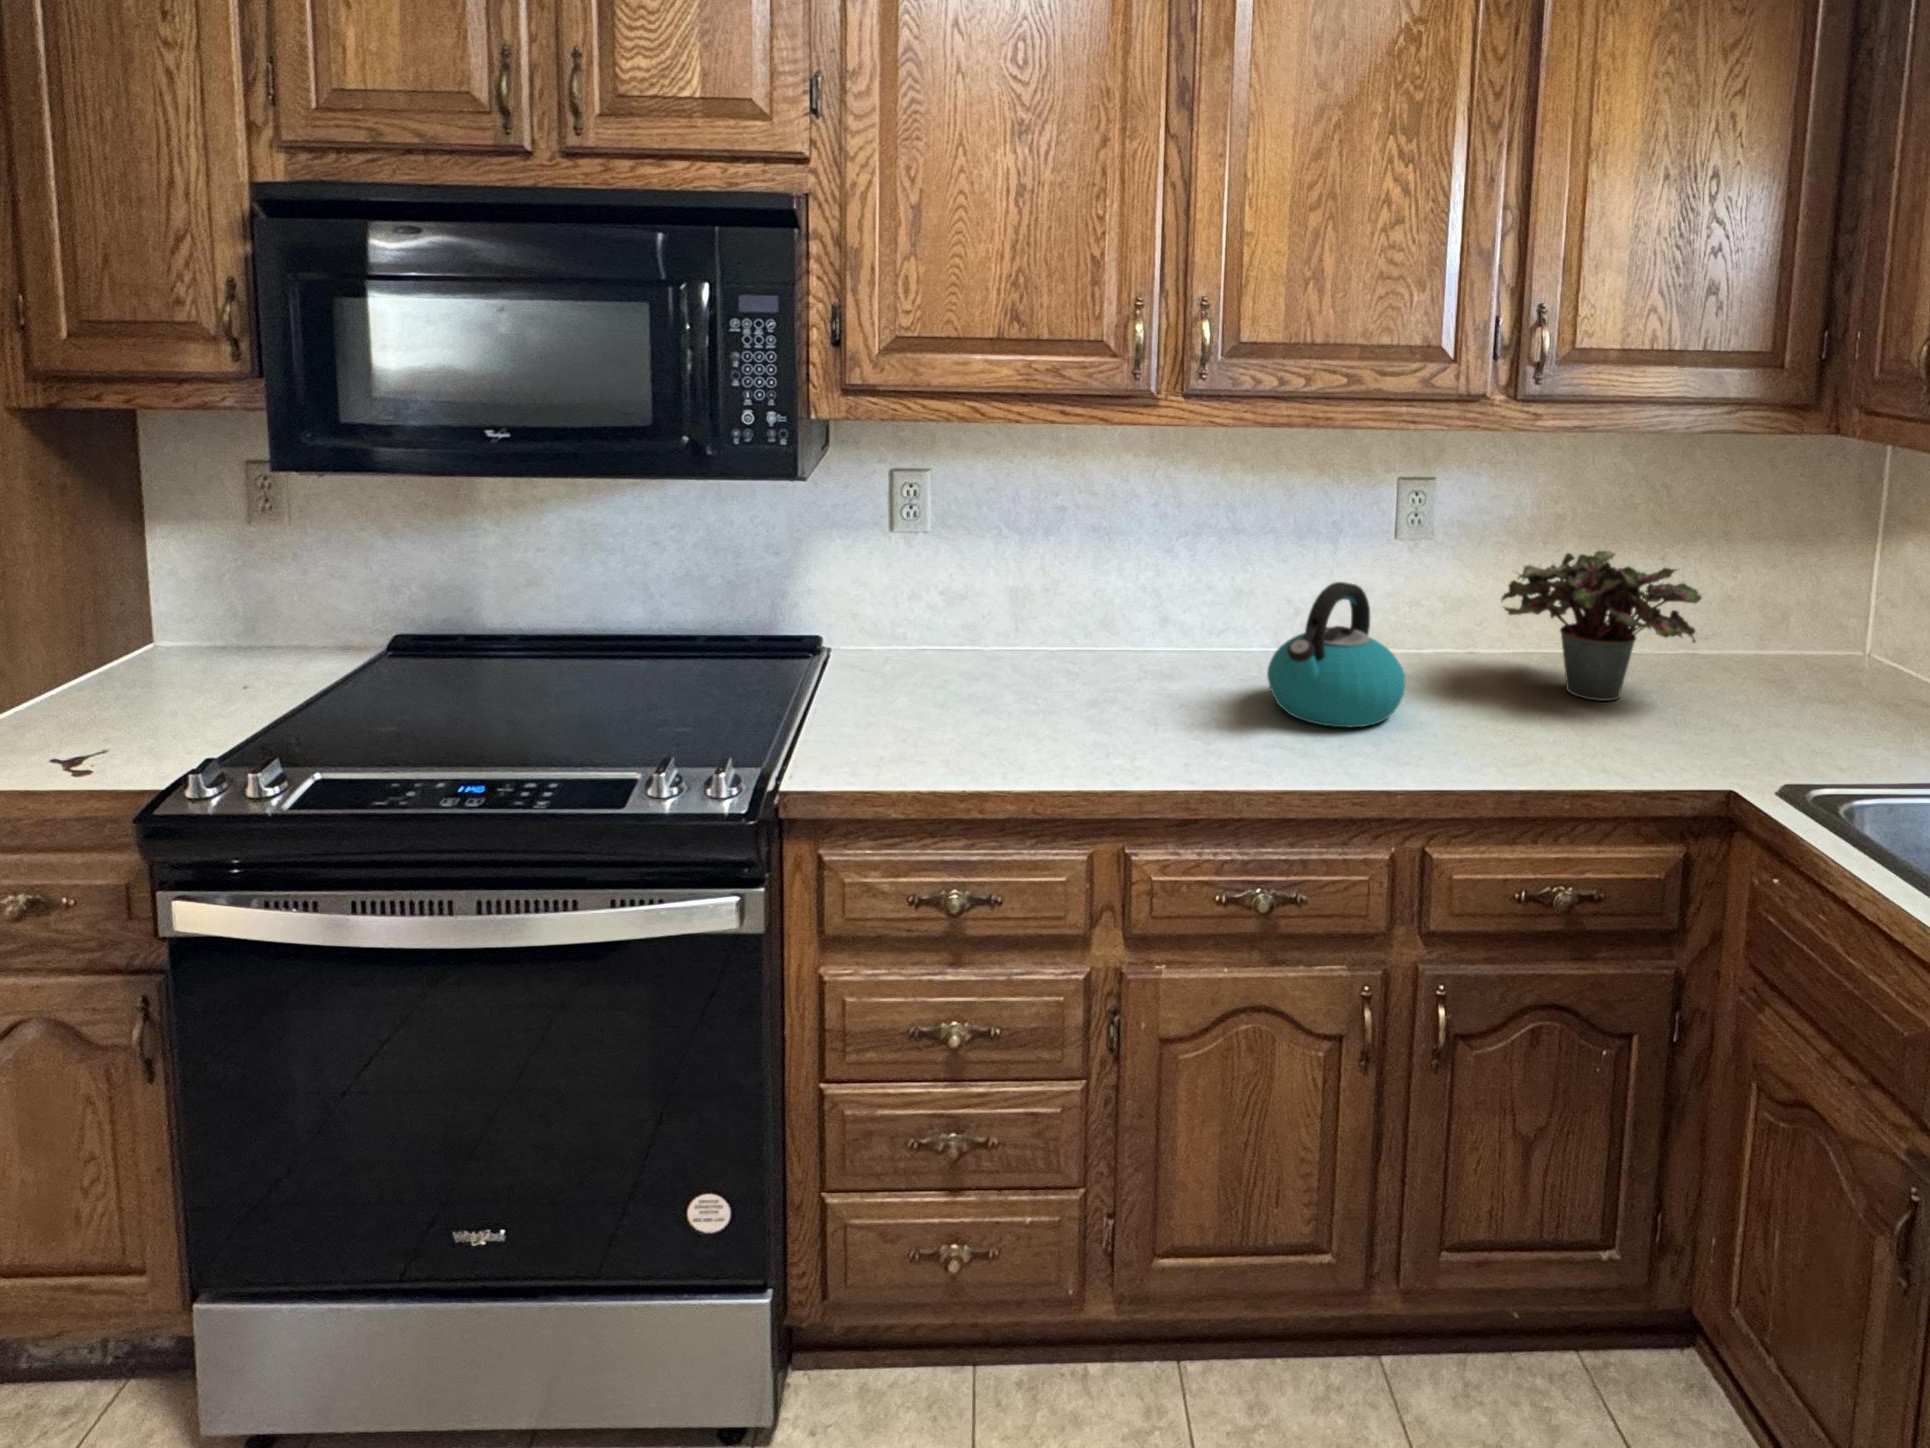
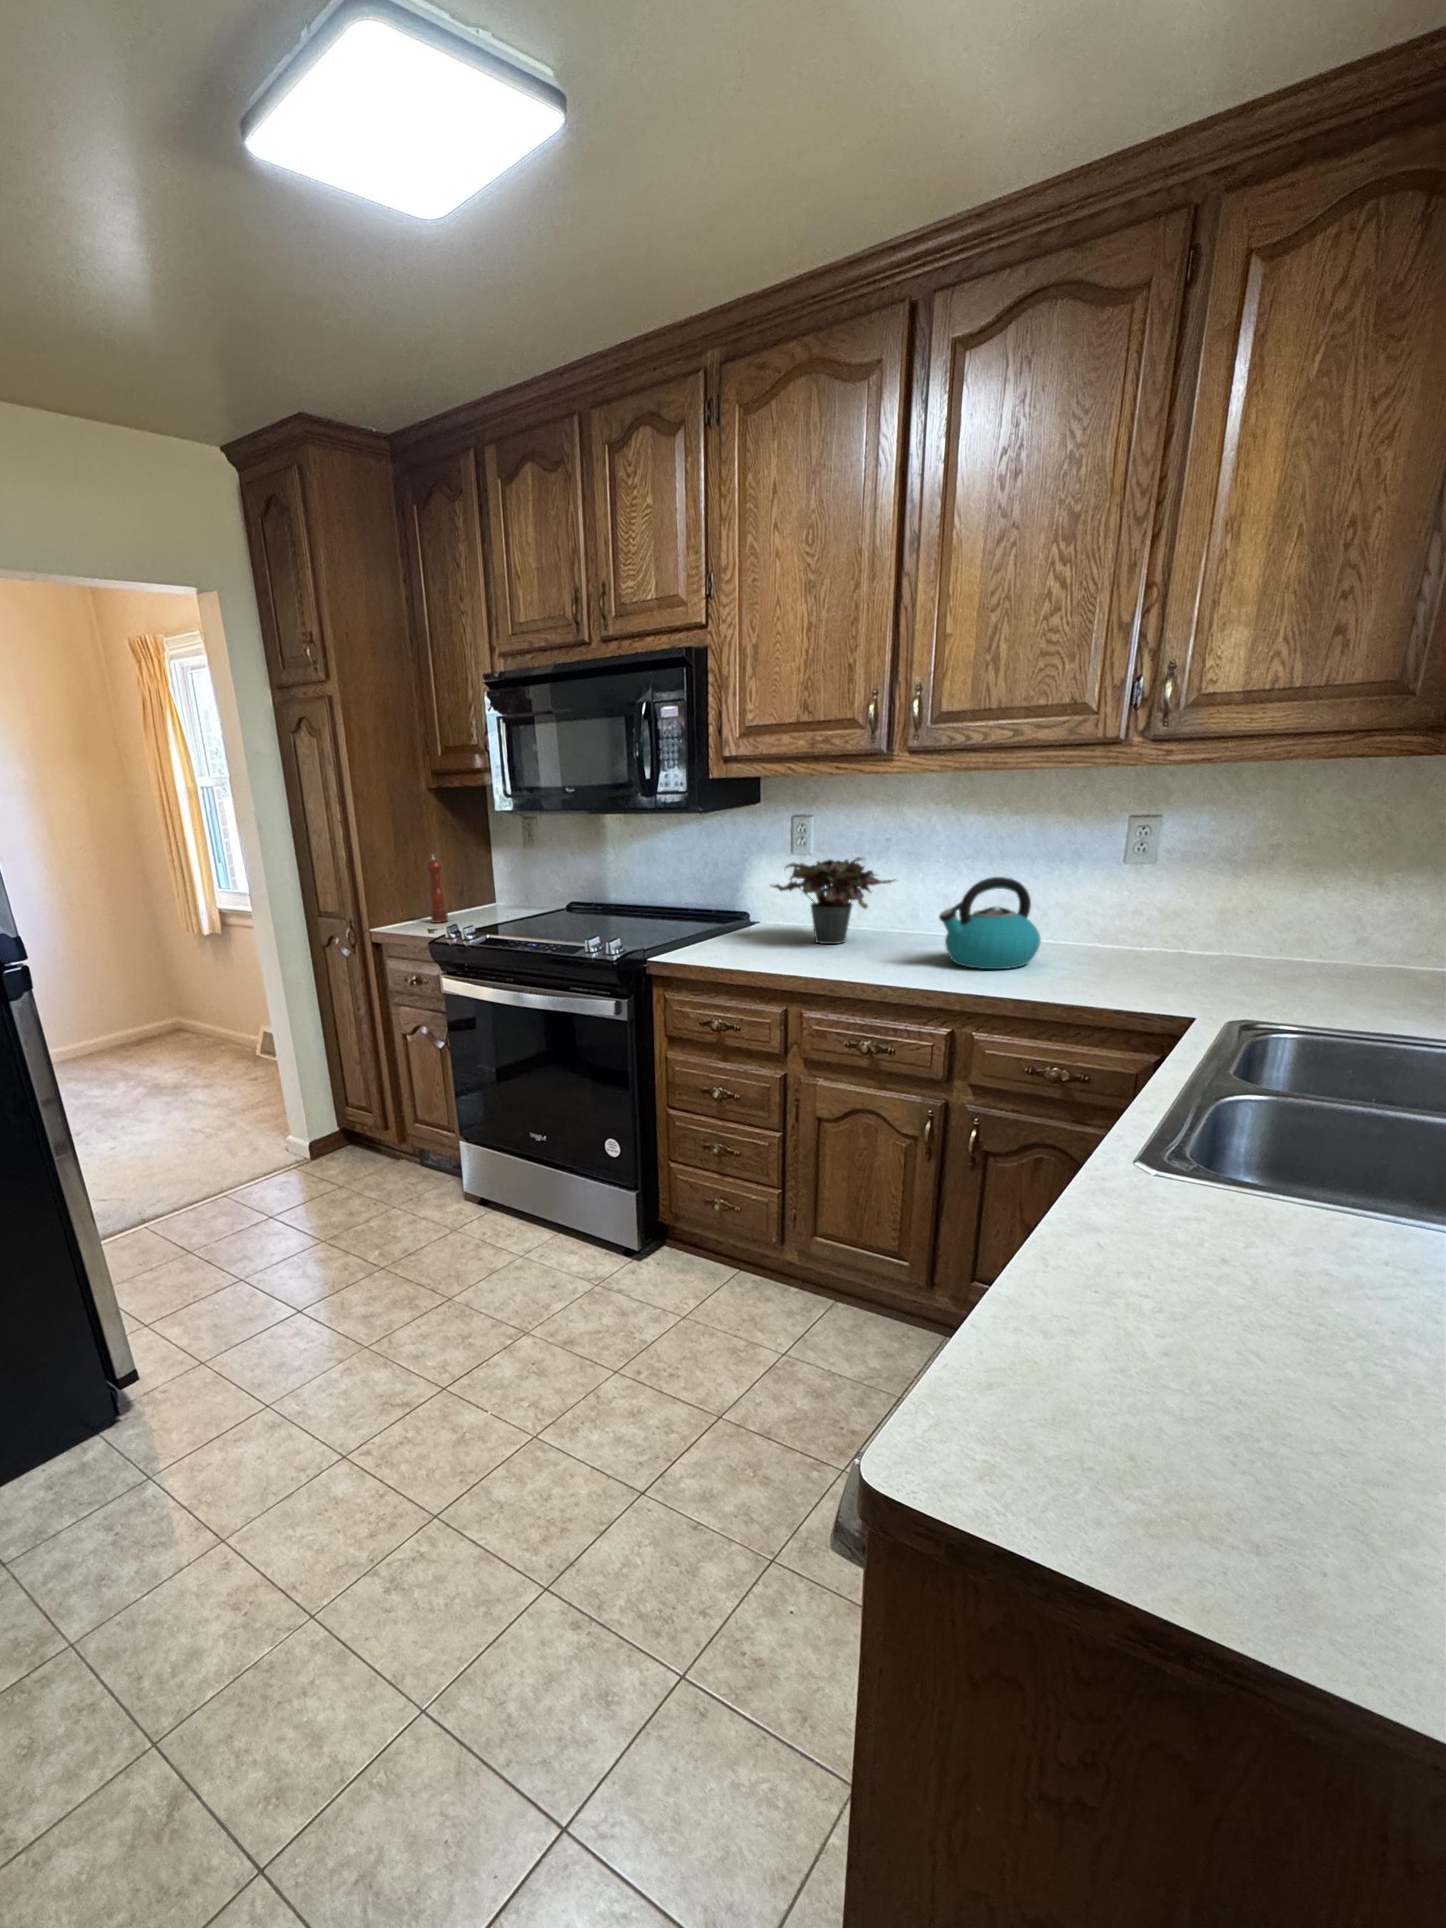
potted plant: present [1502,551,1702,701] -> present [772,857,896,944]
pepper mill: none [23,568,87,733] -> present [425,855,448,923]

